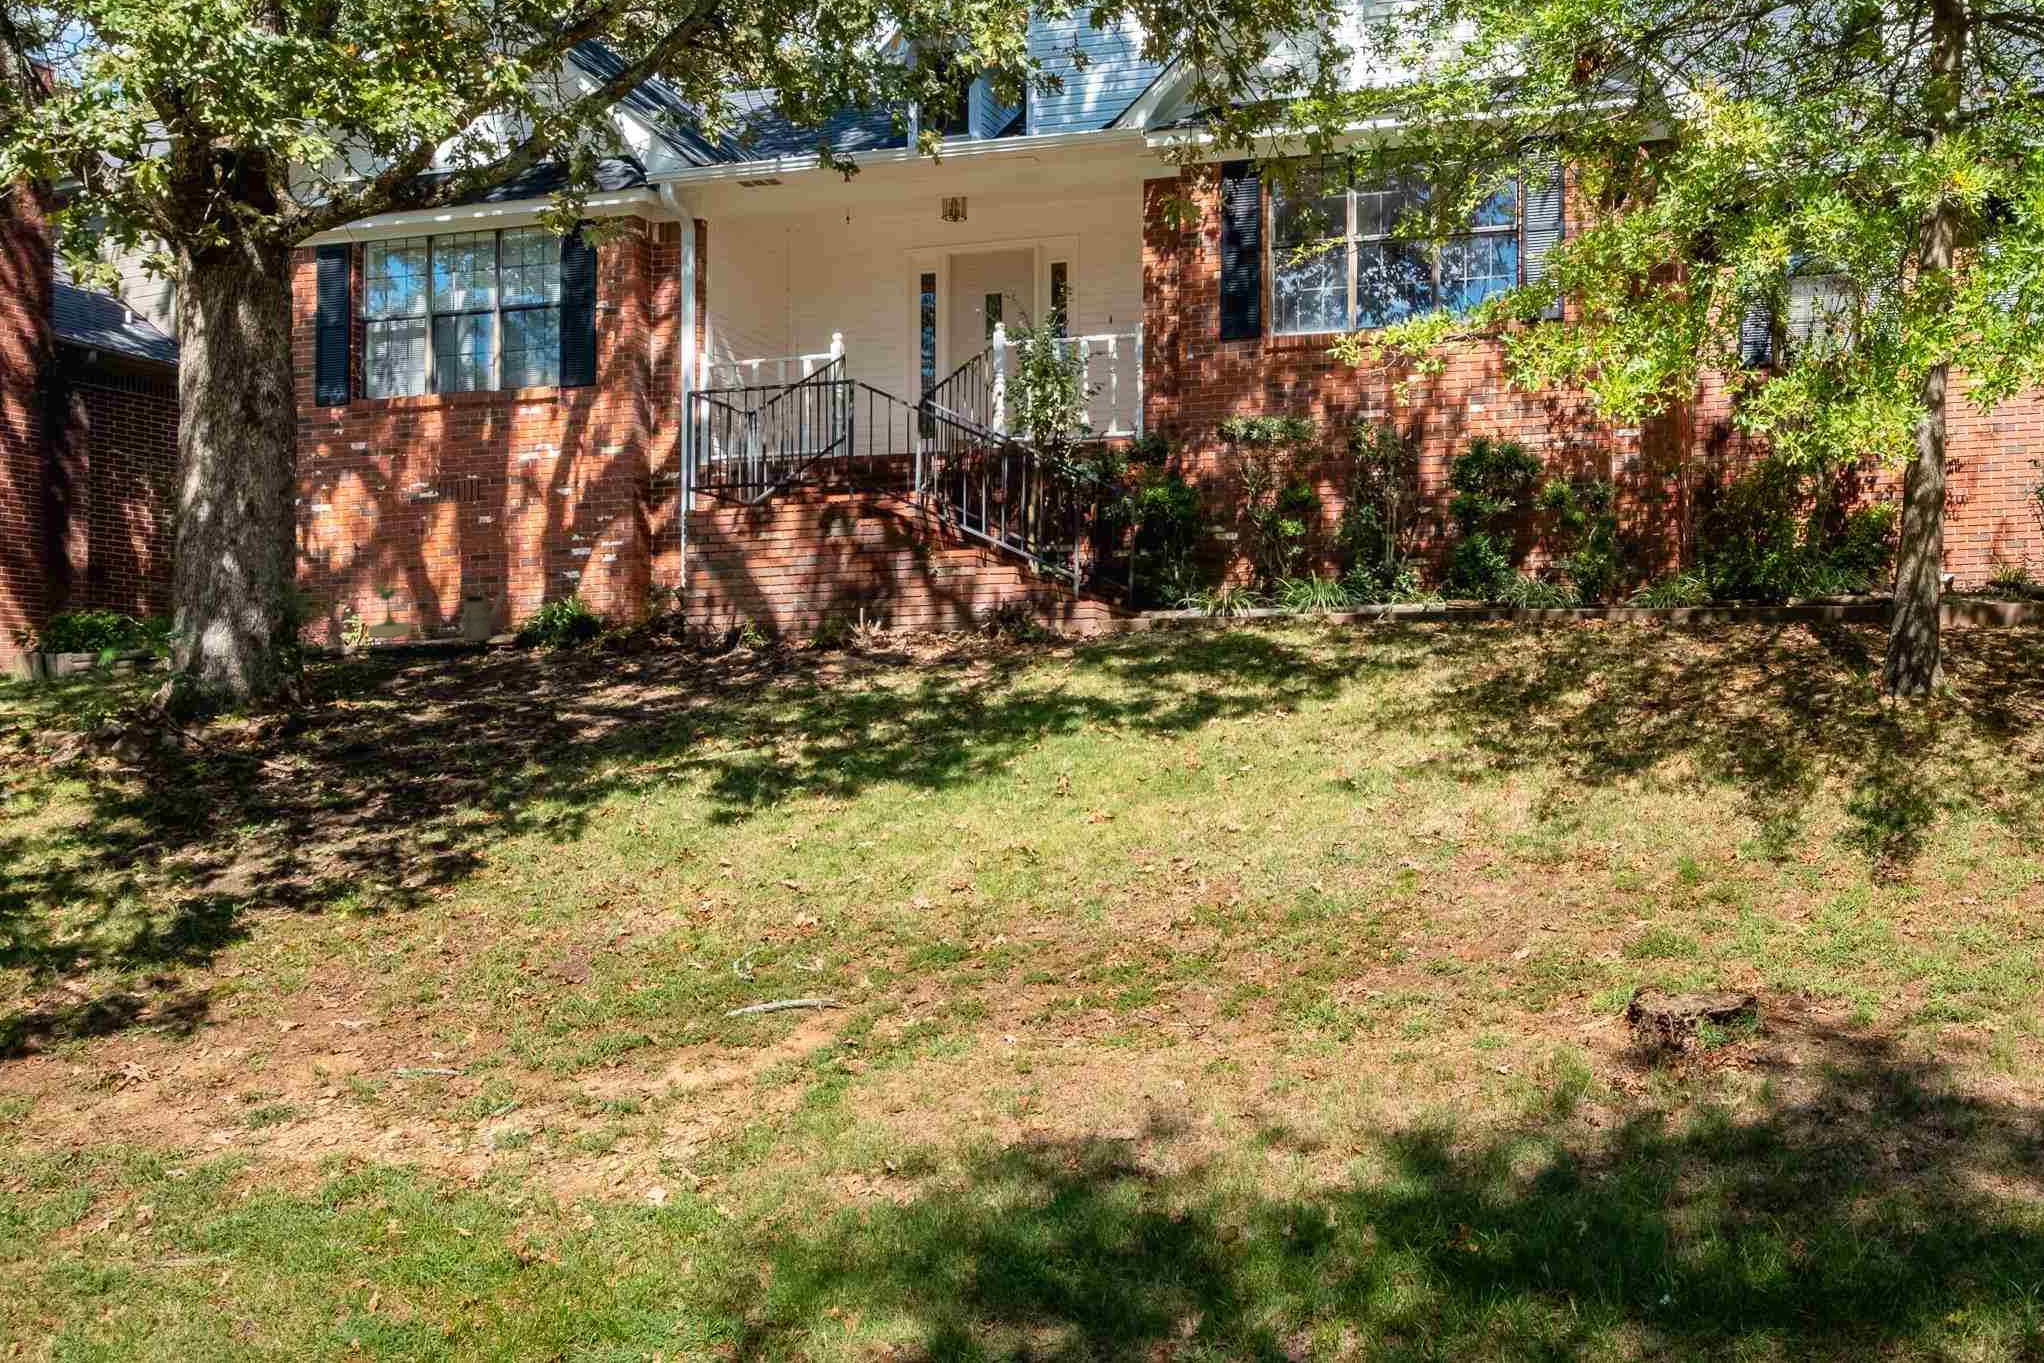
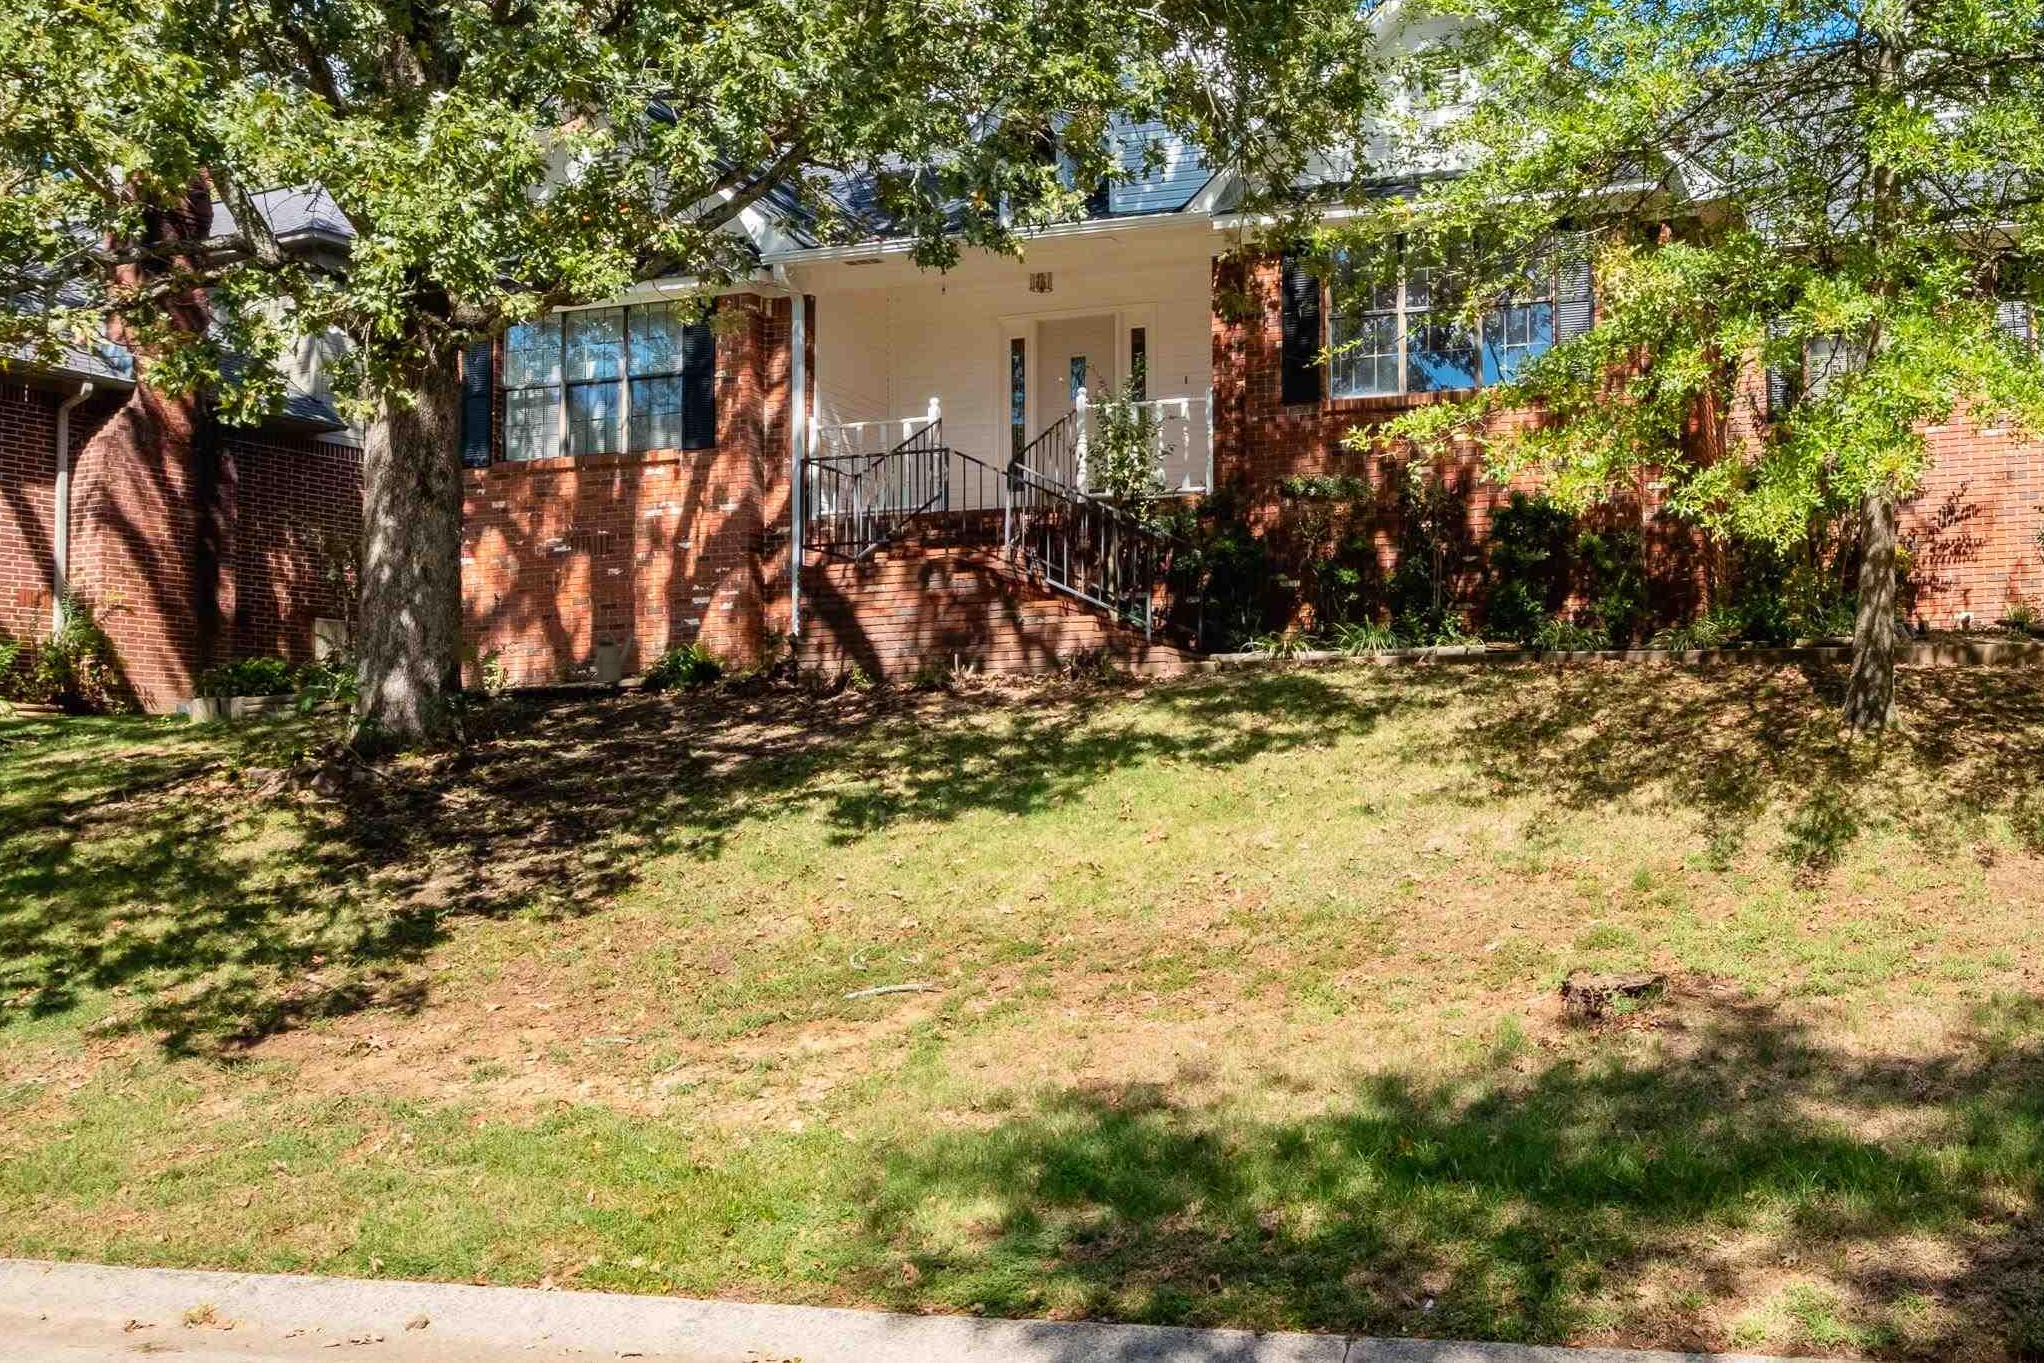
potted plant: present [368,582,411,637] -> none [504,627,547,679]

